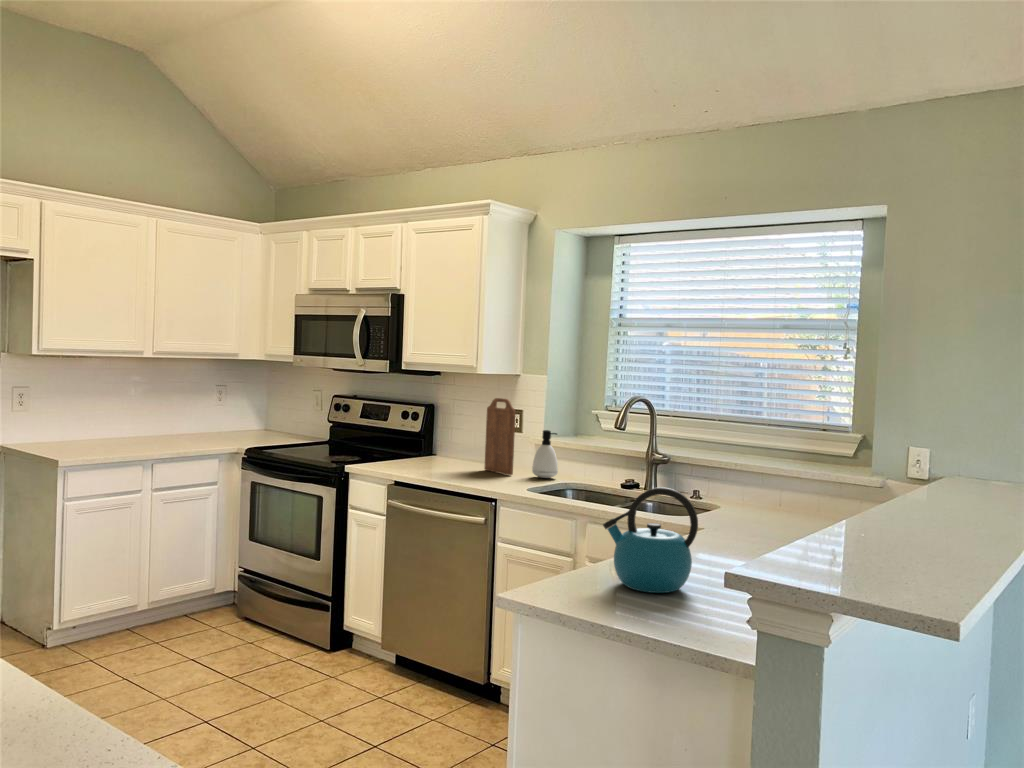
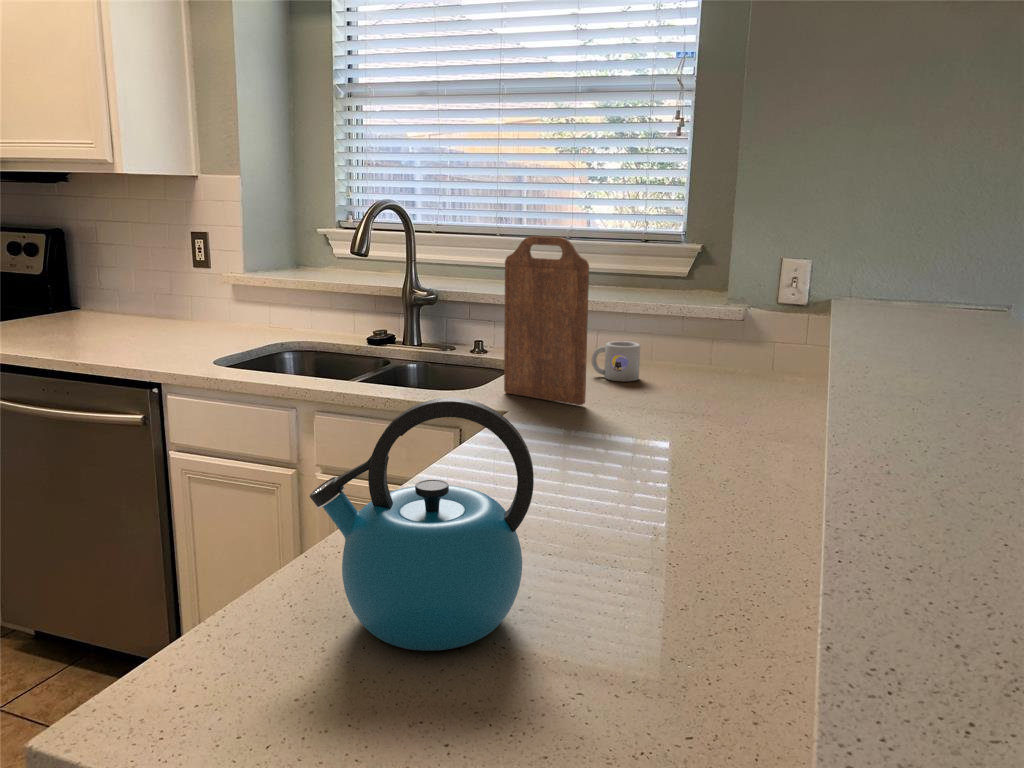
cutting board: present [484,398,516,475] -> present [504,236,589,405]
soap dispenser: present [532,430,558,478] -> none [227,263,269,337]
mug: none [770,494,804,521] -> present [591,341,640,381]

